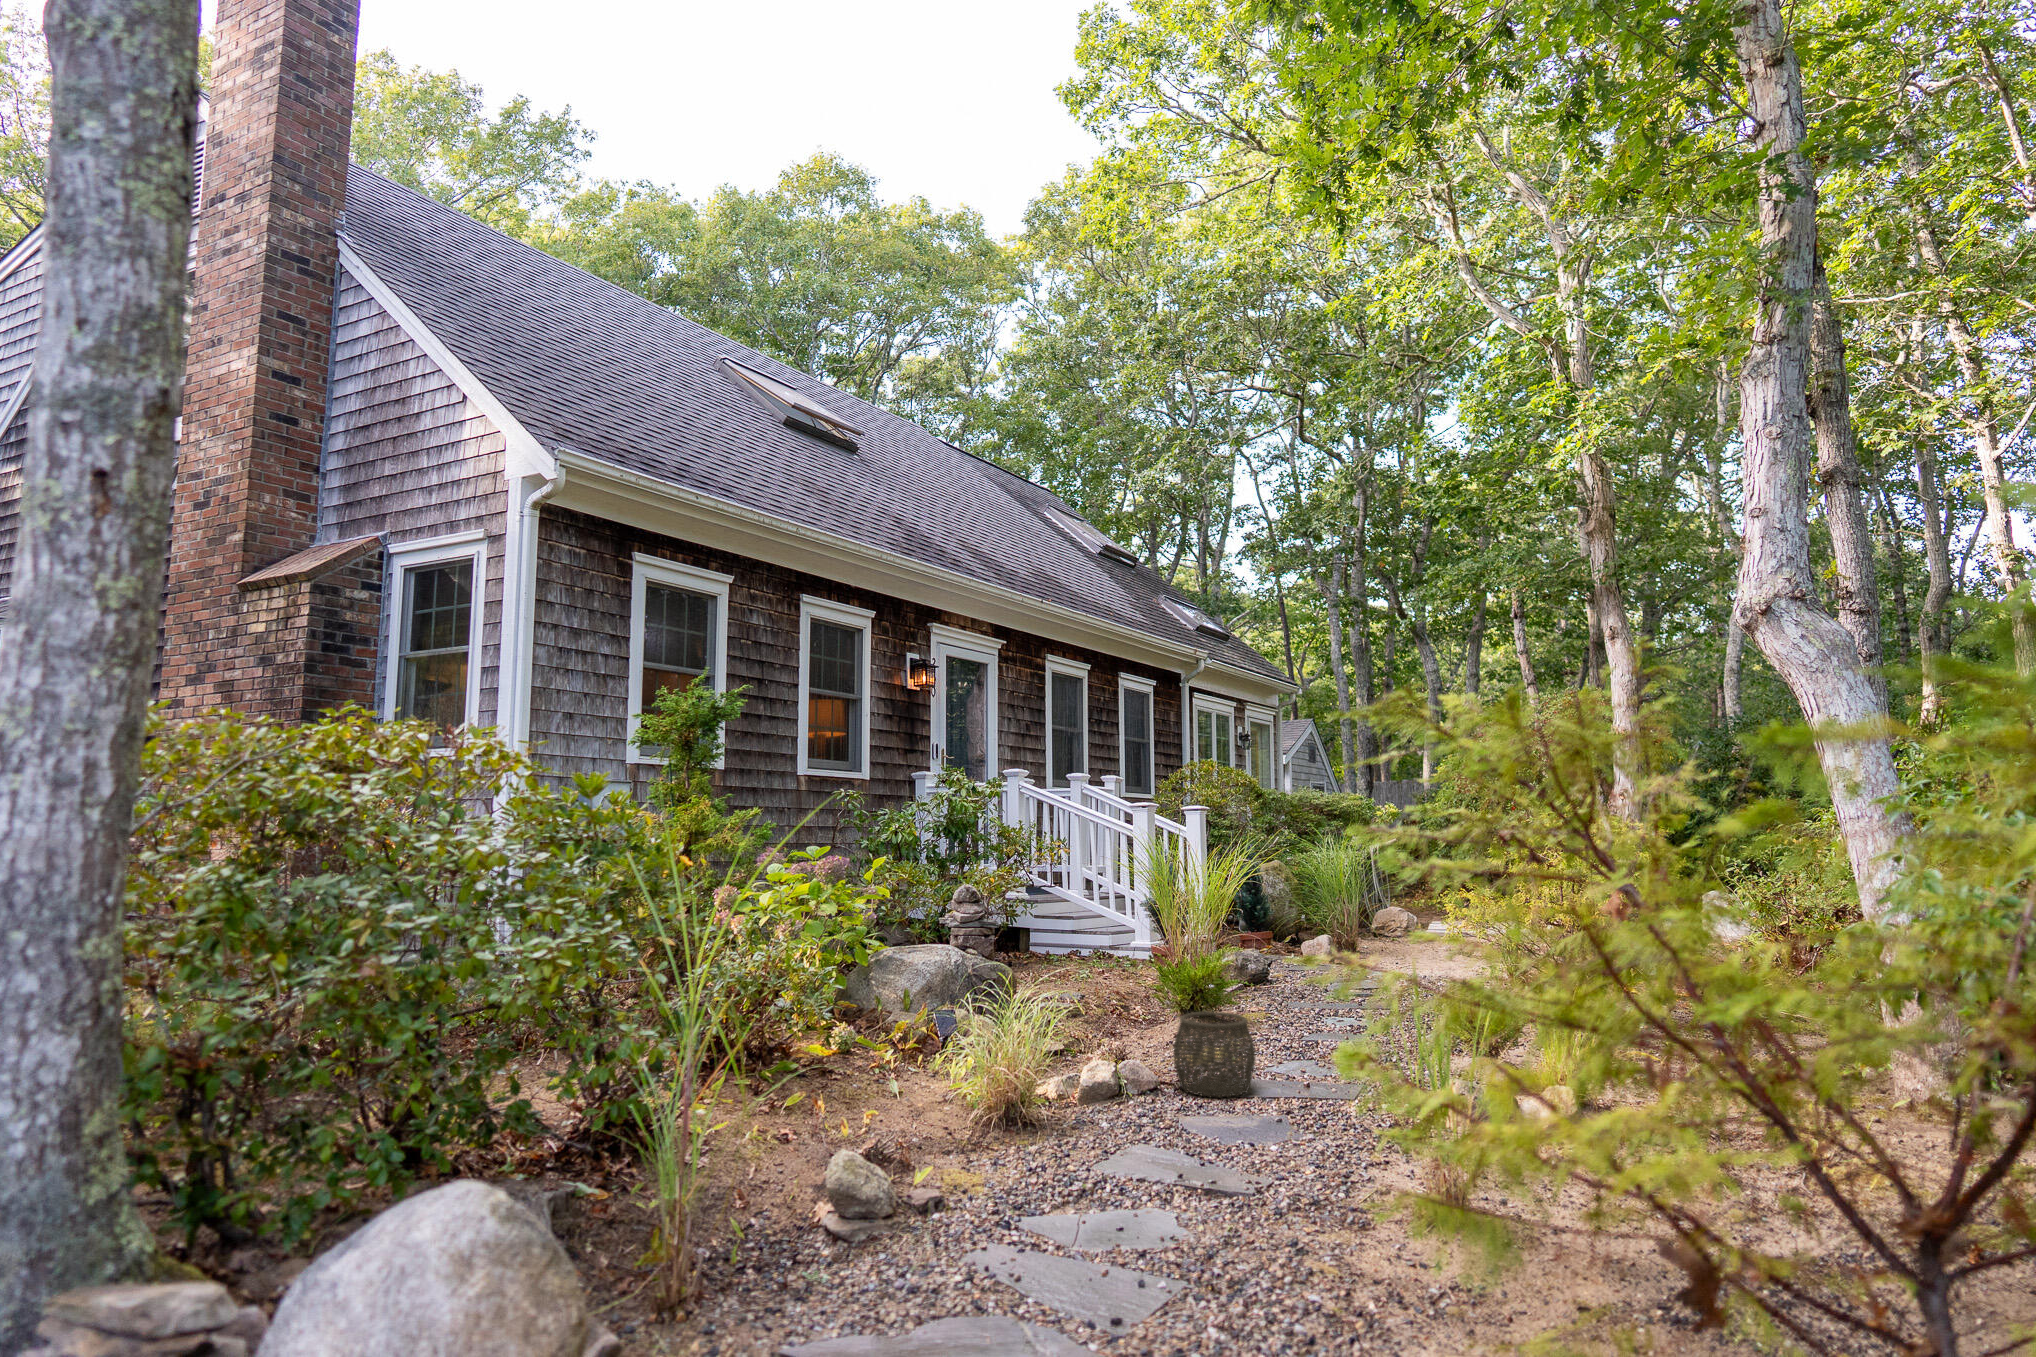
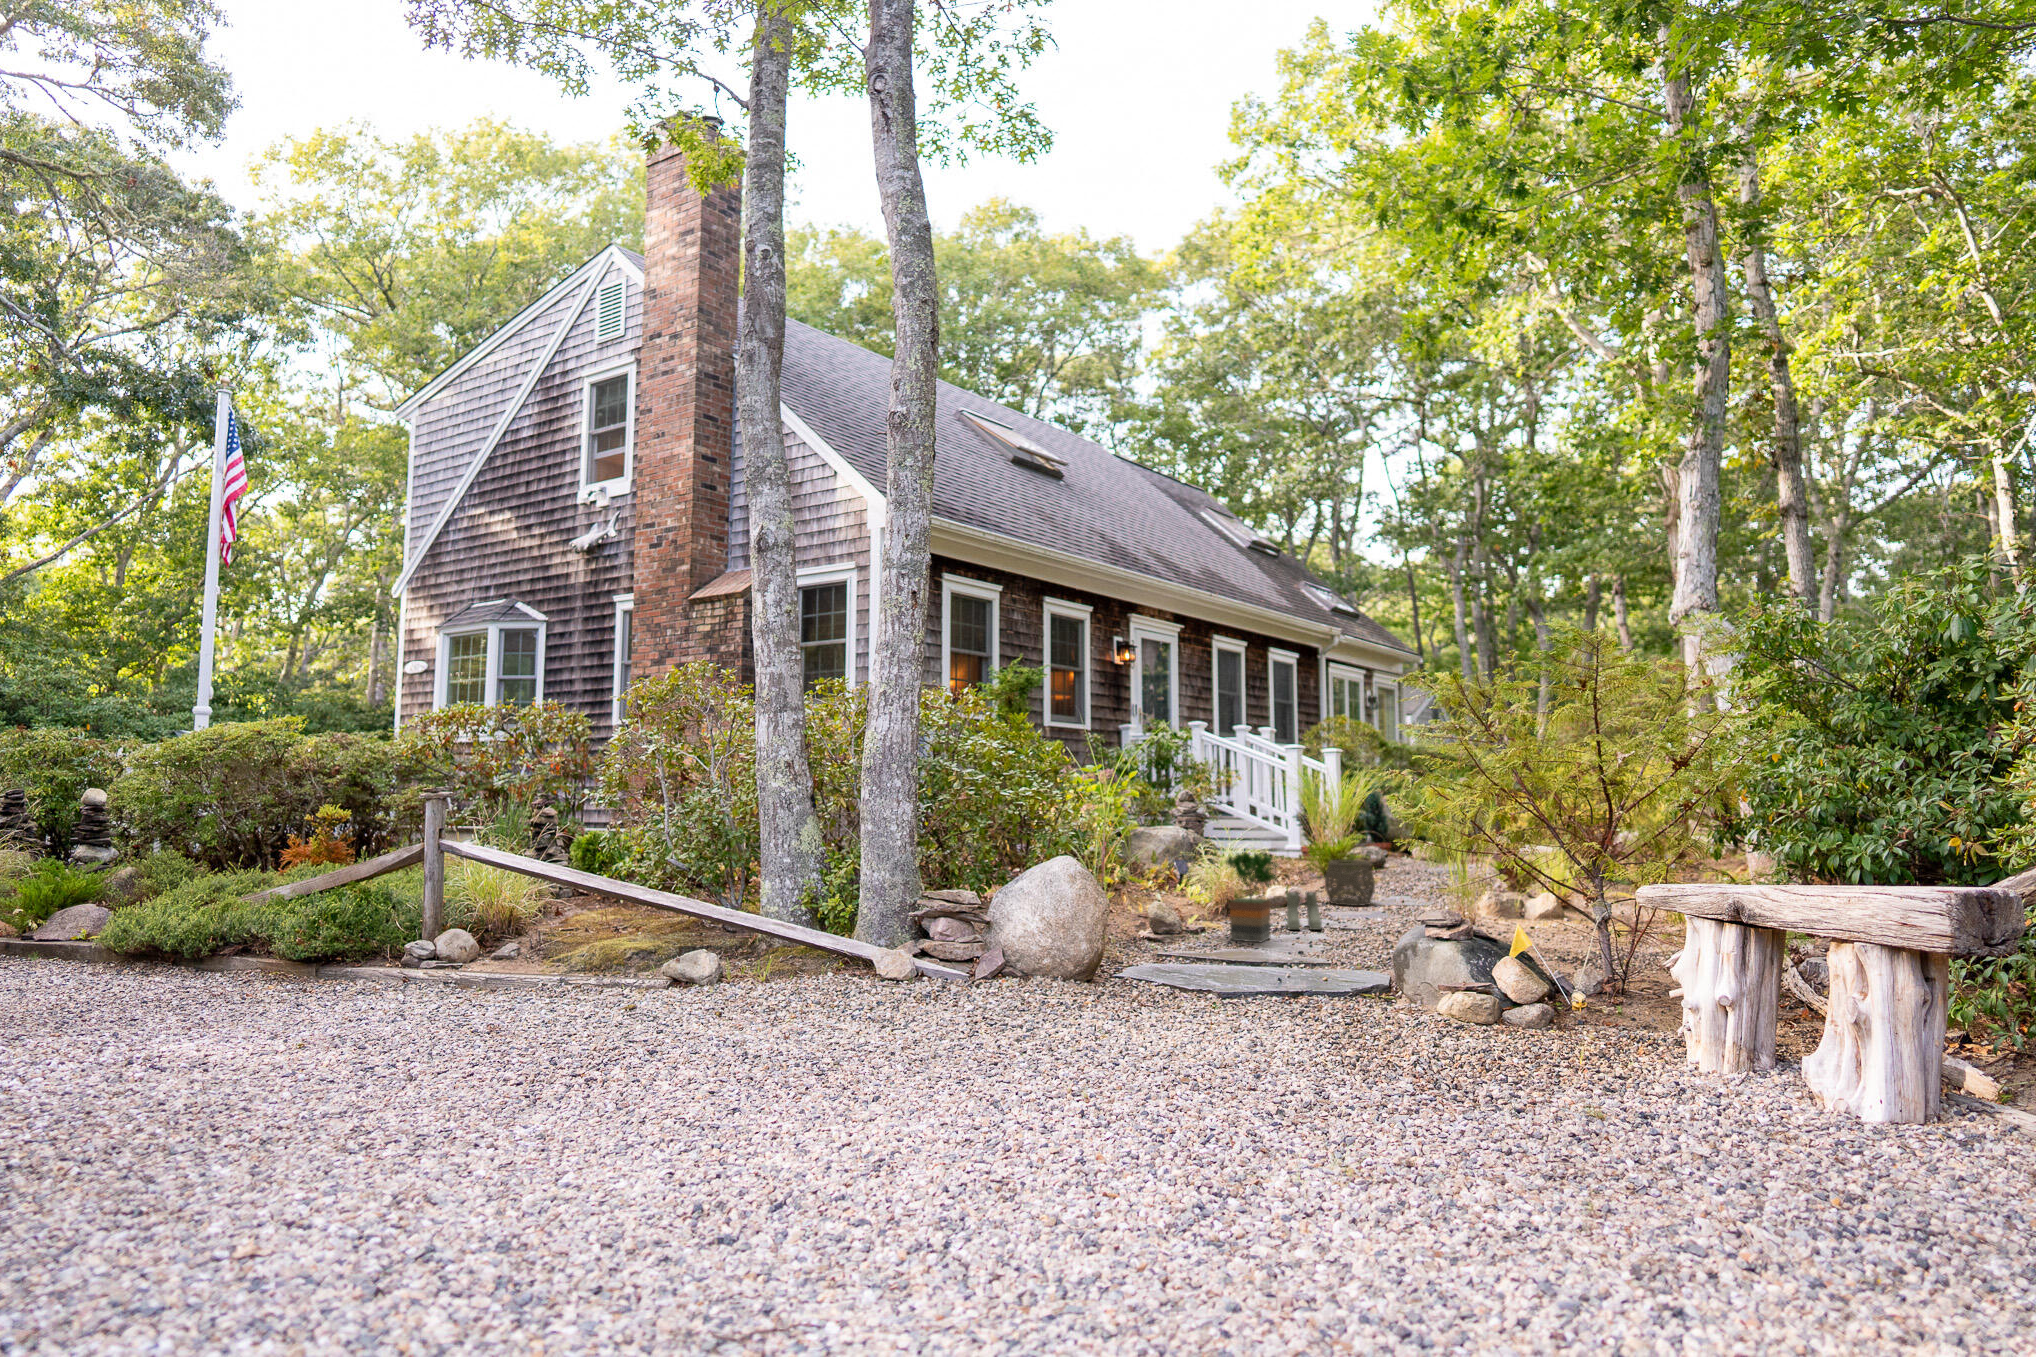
potted tree: none [959,1063,1076,1273] -> present [1226,852,1279,942]
boots: none [1094,1118,1160,1206] -> present [1286,892,1322,930]

